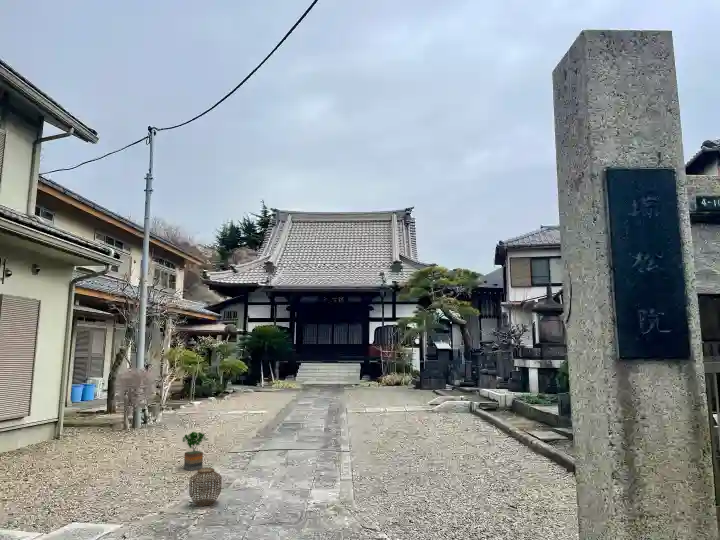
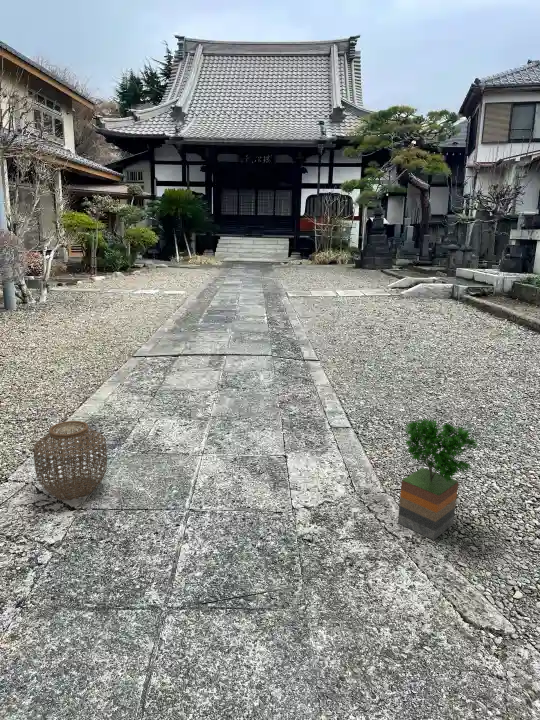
potted tree: present [183,432,208,471] -> present [398,419,478,540]

